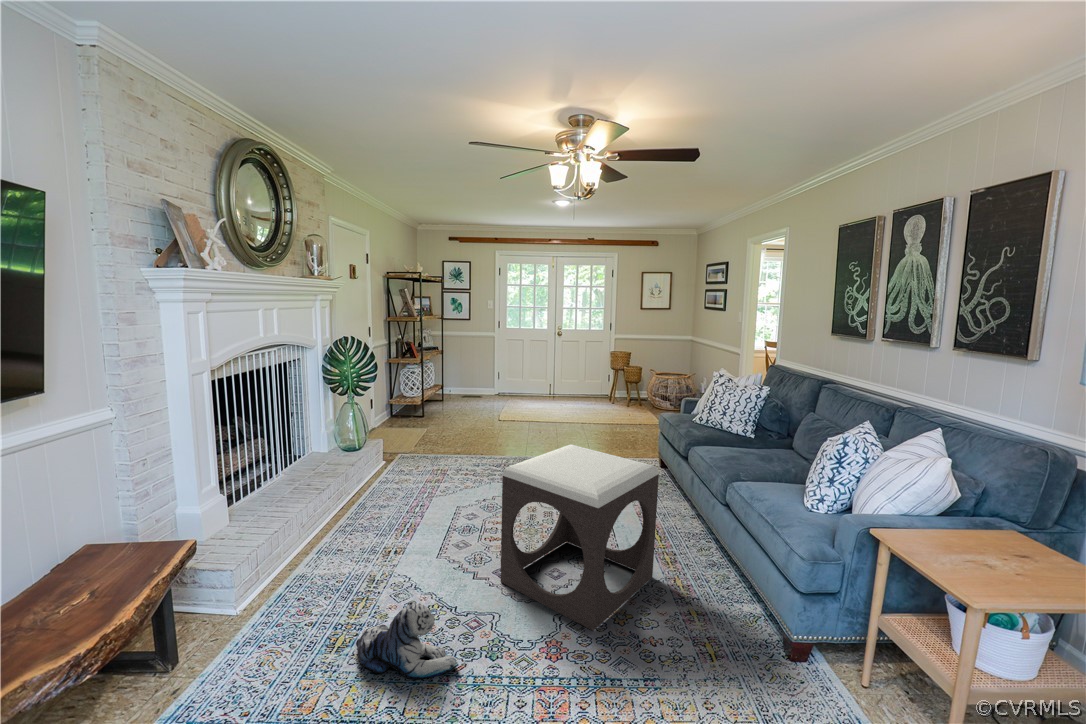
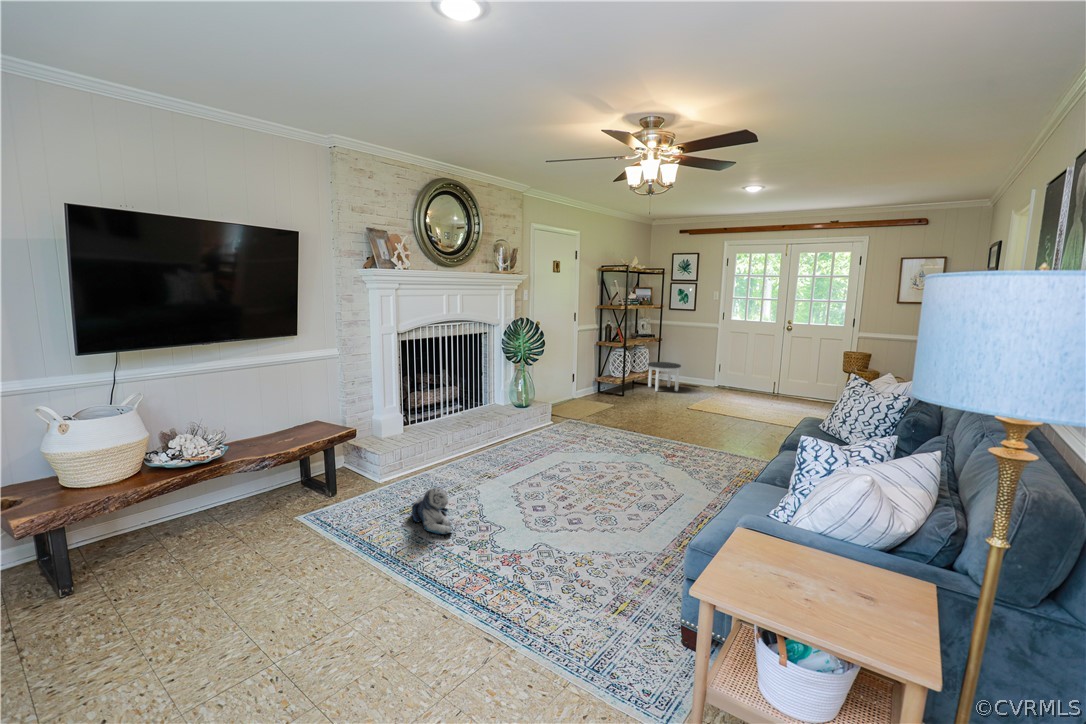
round table: none [438,376,474,409] -> present [648,362,681,391]
footstool: present [501,444,659,631] -> none [531,416,650,552]

